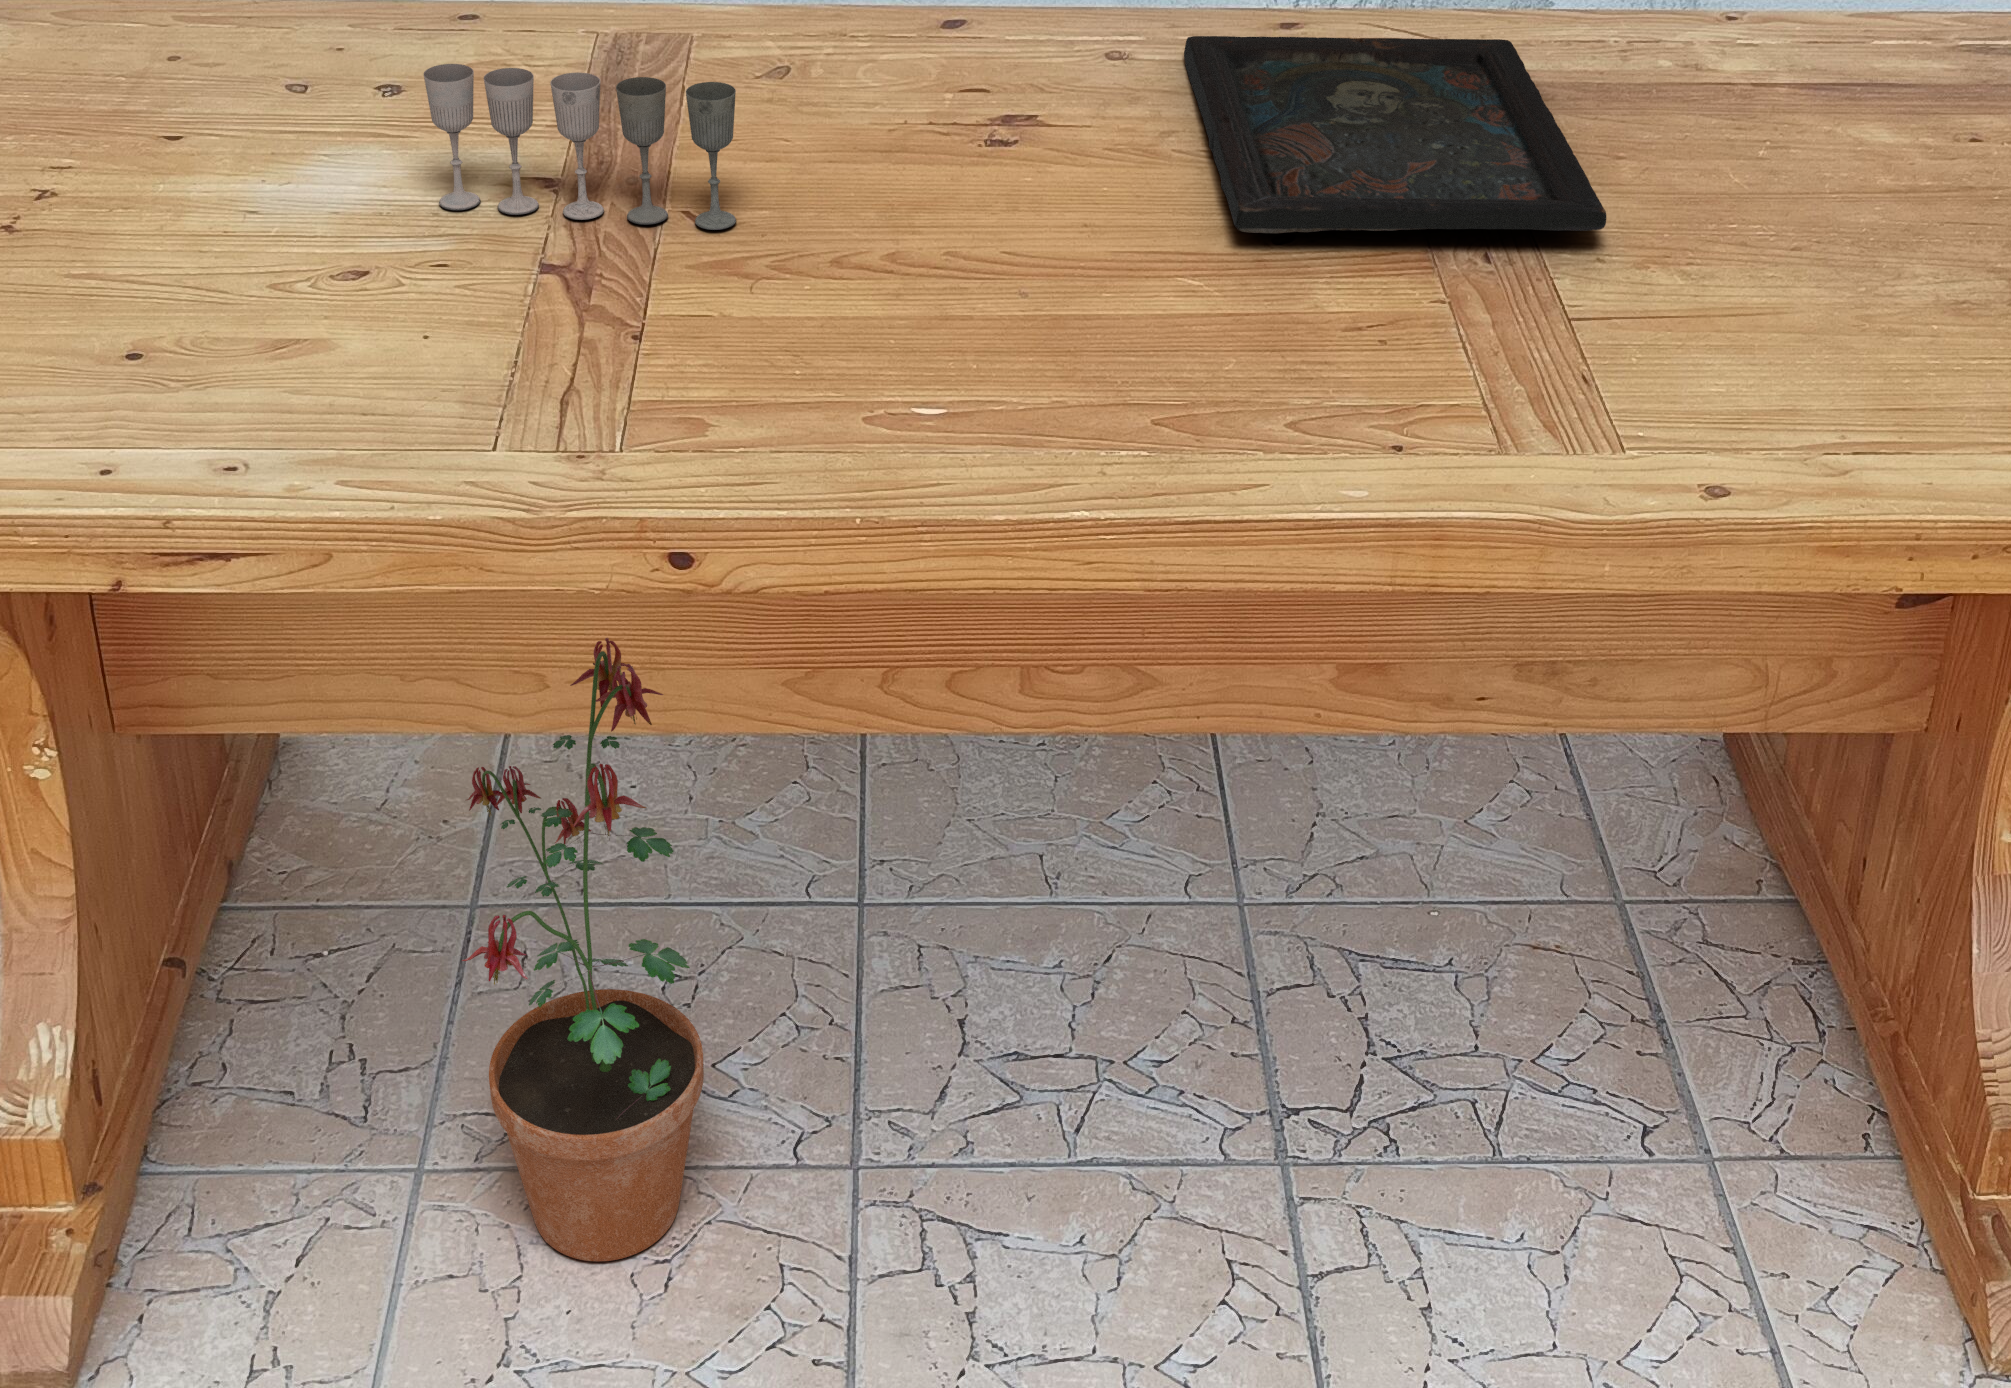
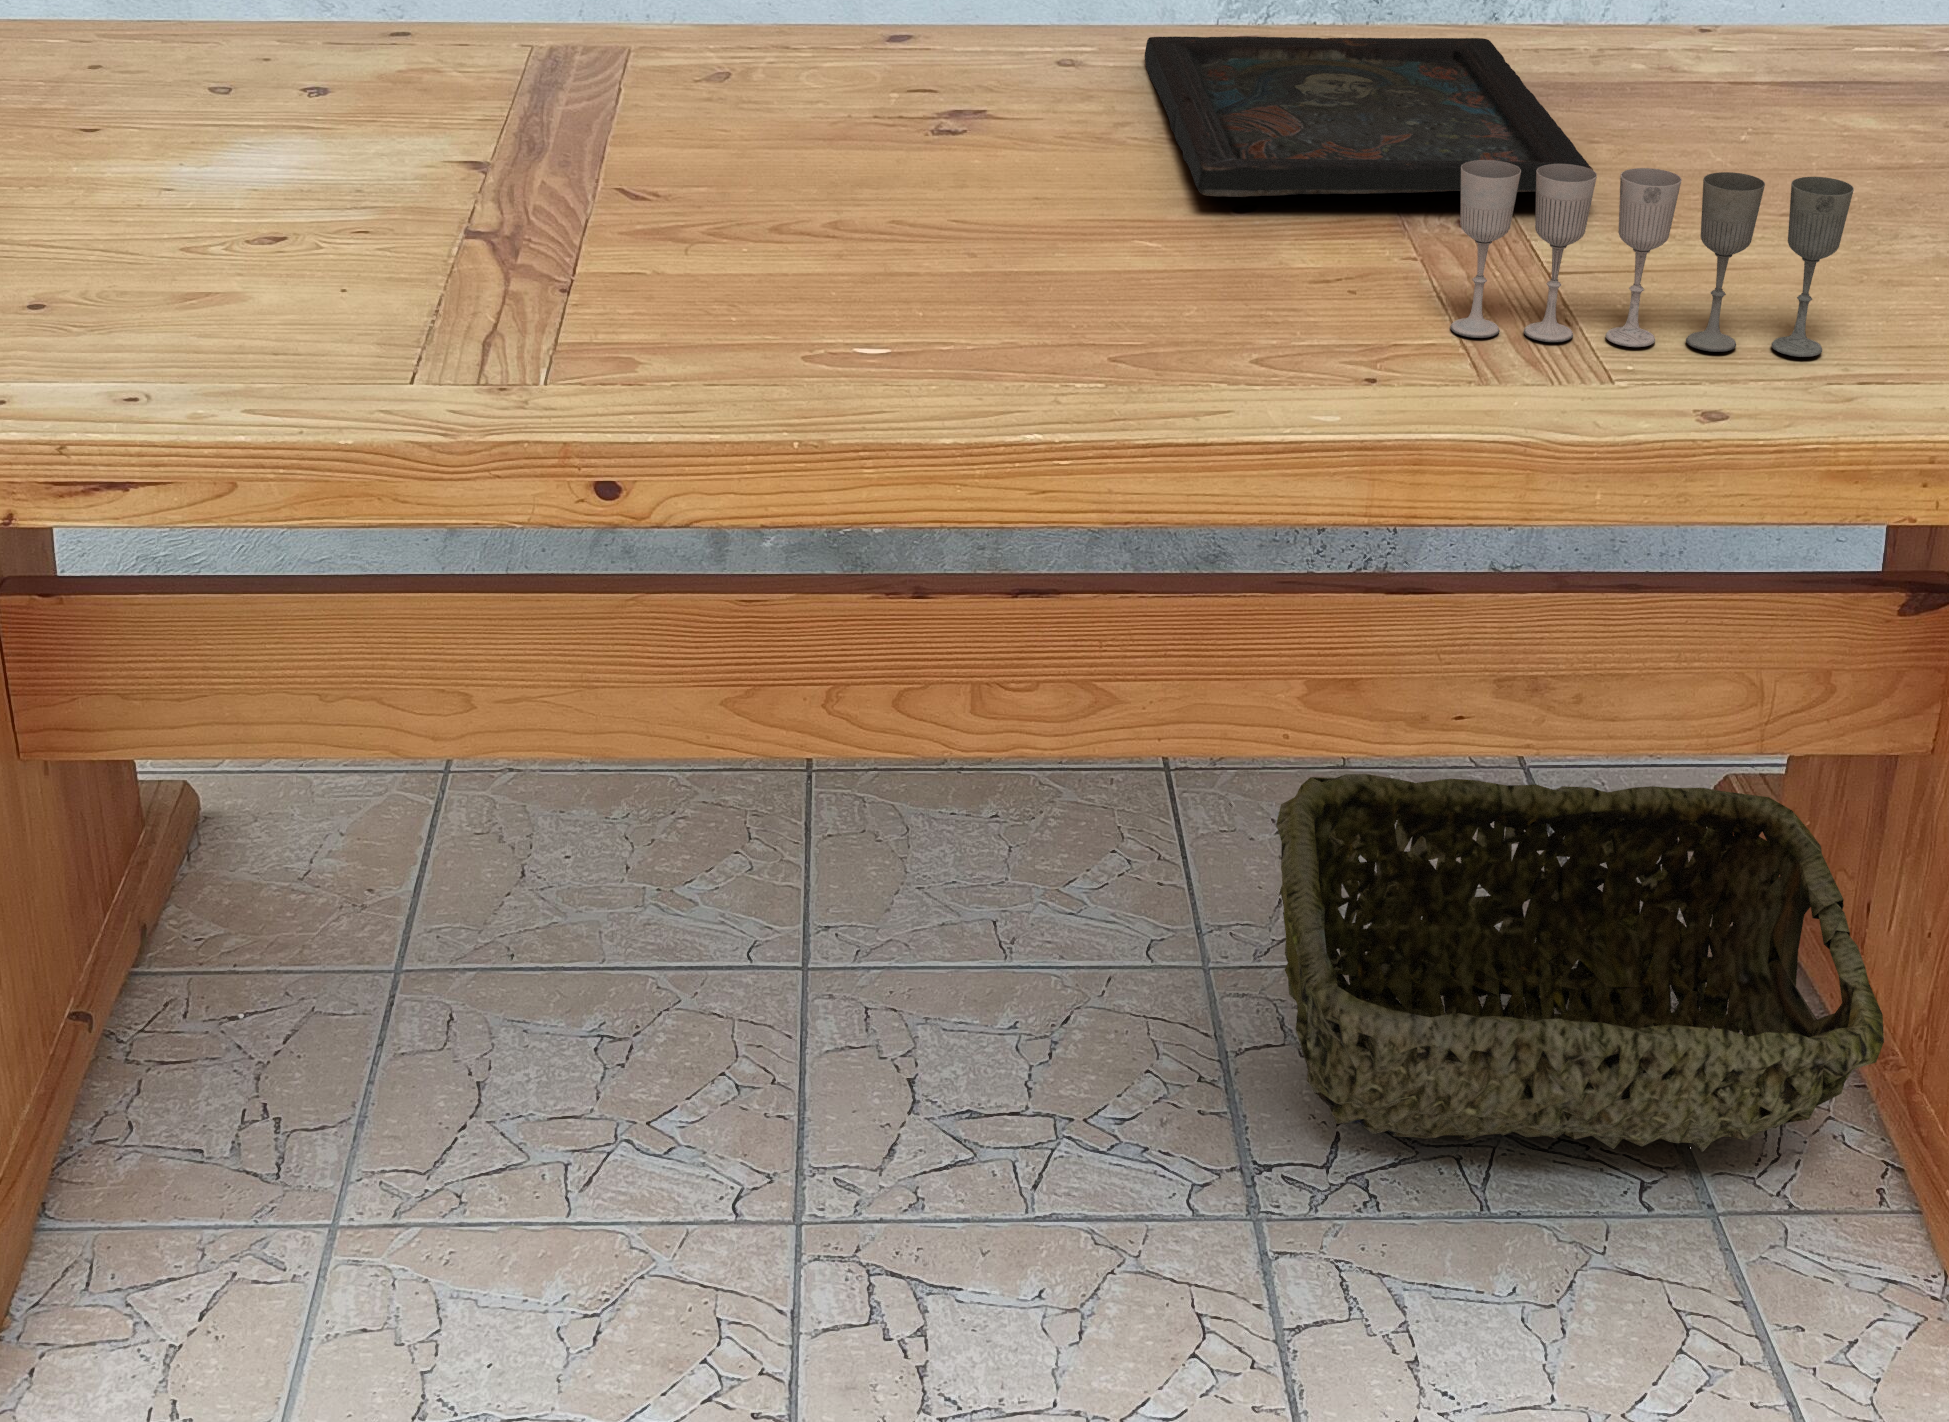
wine glass: present [424,64,736,230] -> present [1450,160,1854,357]
potted plant: present [462,638,704,1261] -> none [373,635,637,1315]
woven basket: none [1302,728,1869,1097] -> present [1276,774,1884,1152]

